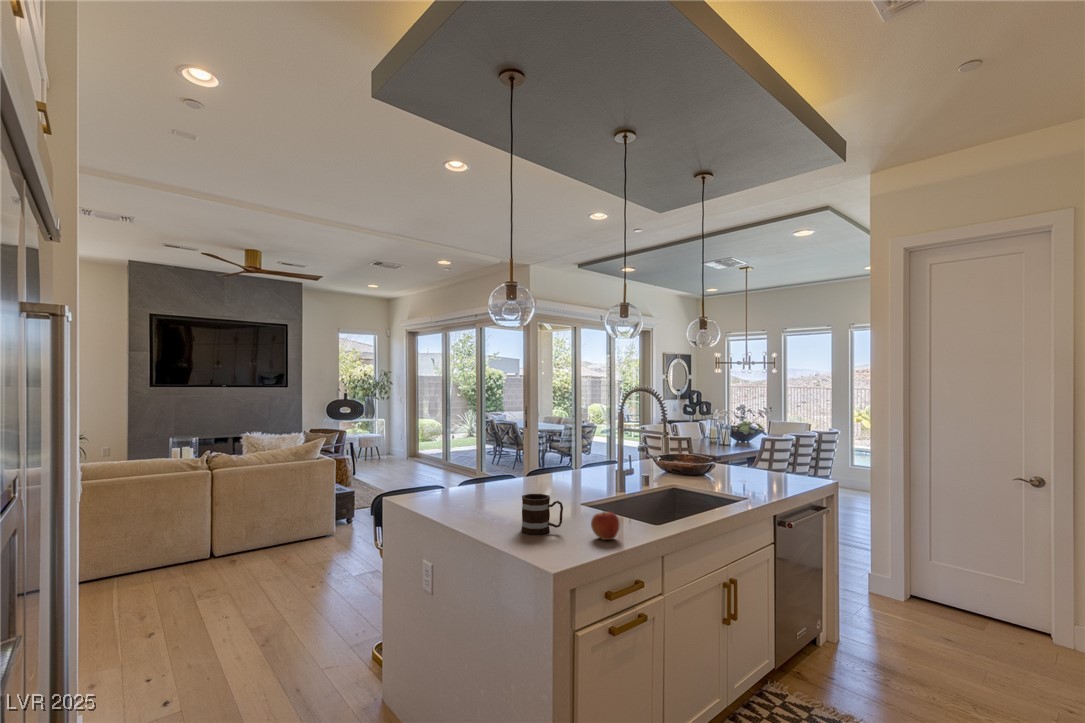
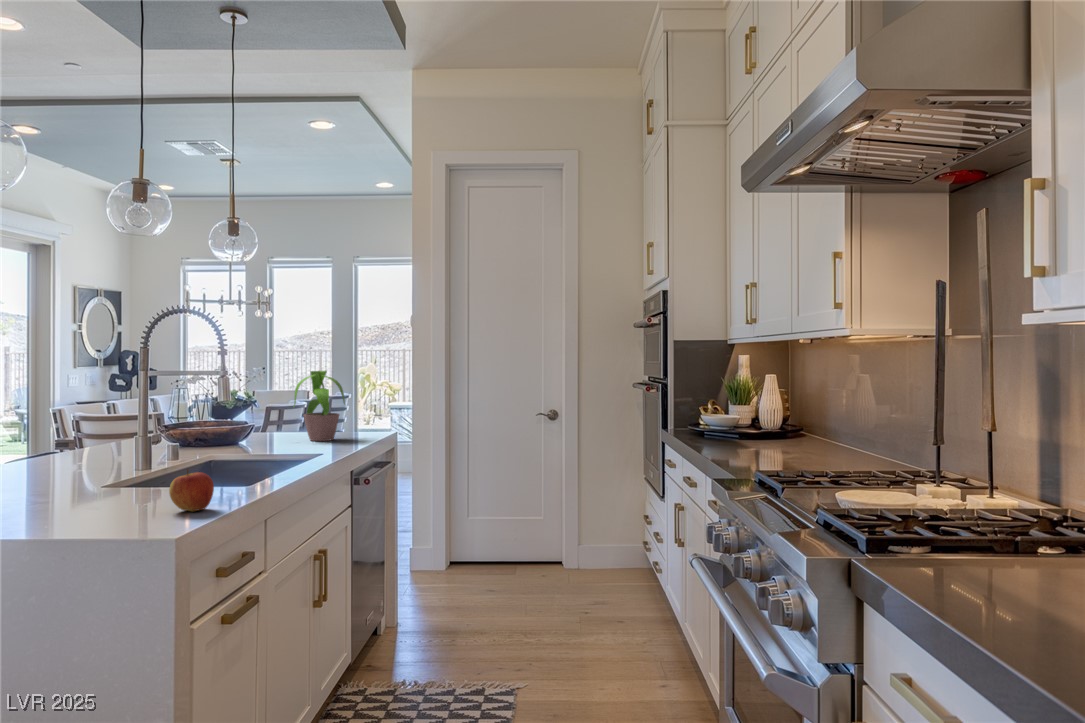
potted plant: none [742,425,793,481] -> present [294,370,345,441]
mug: present [522,494,563,535] -> none [39,464,119,526]

